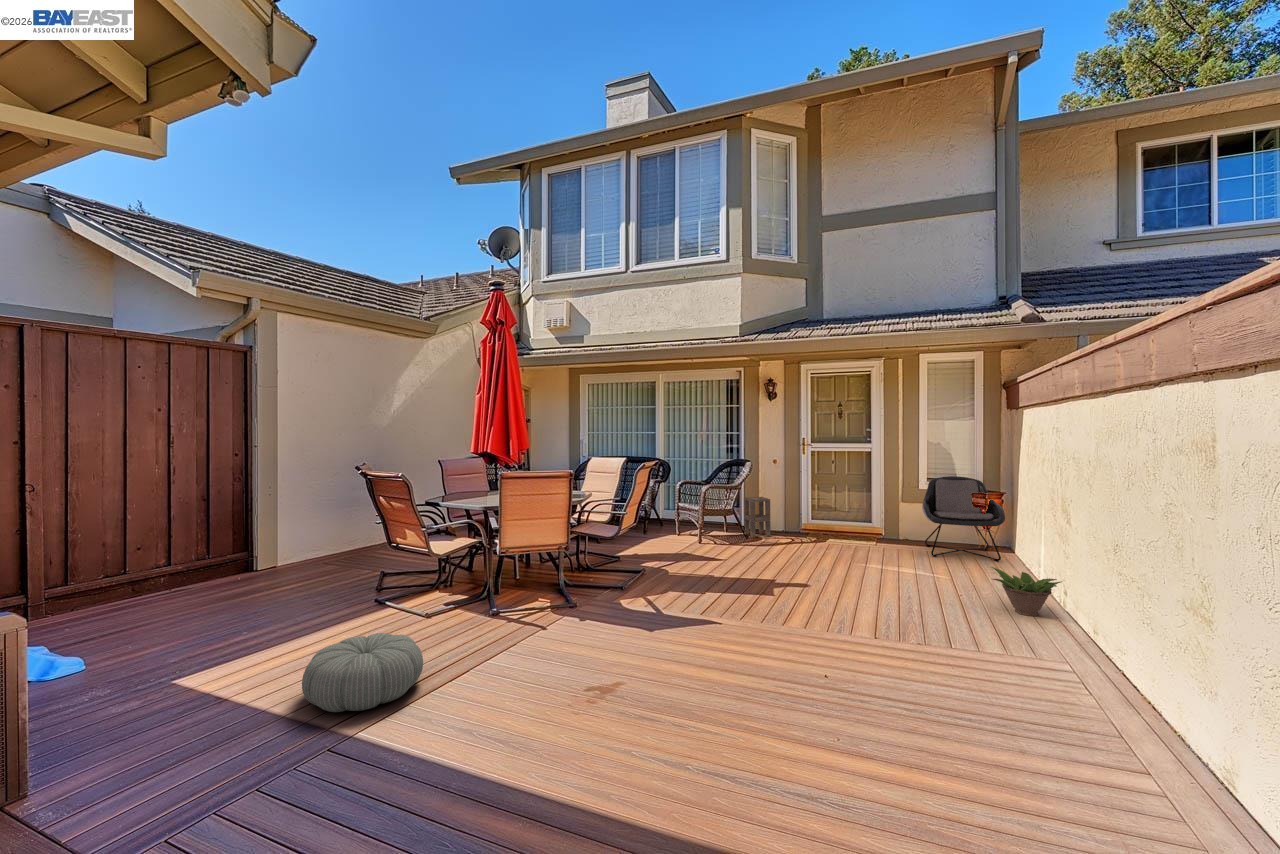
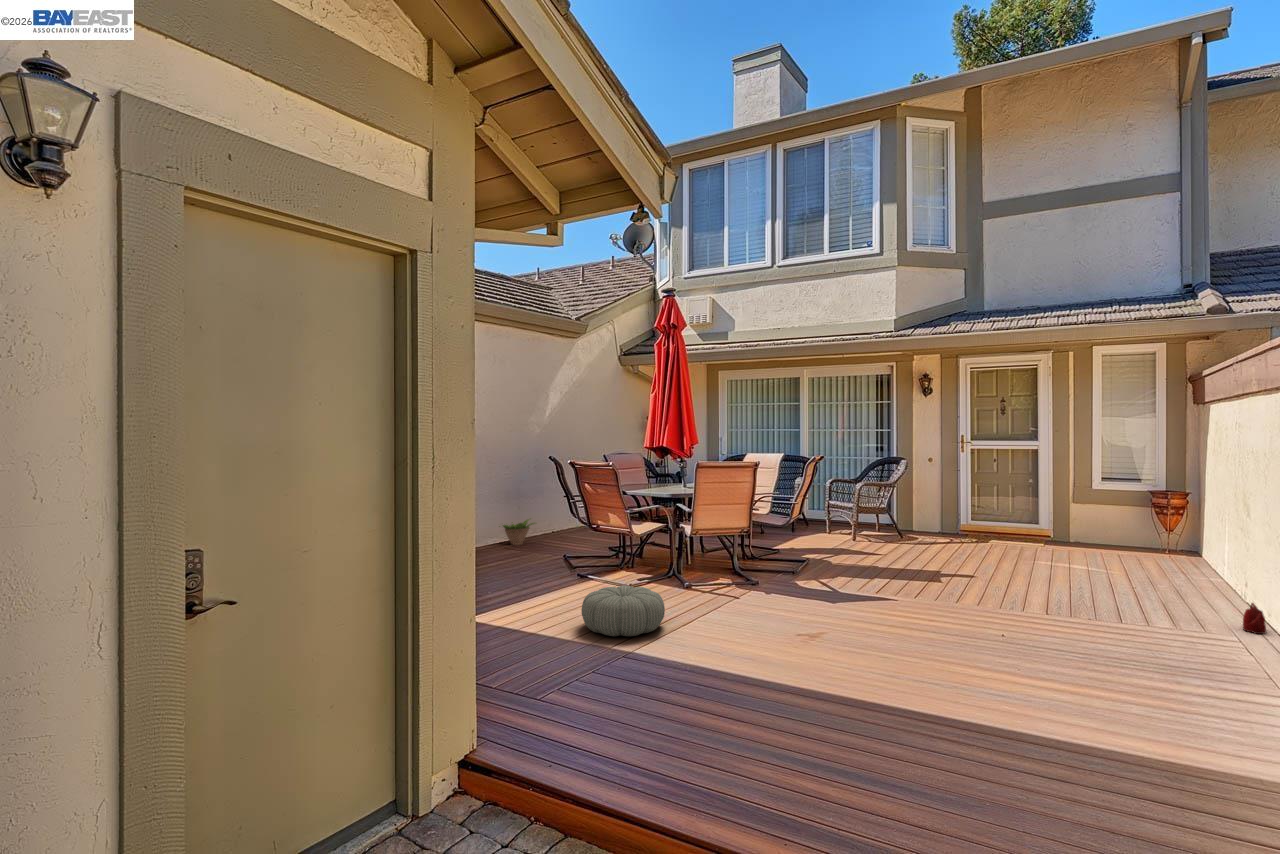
lounge chair: present [922,476,1005,561] -> none [1096,475,1189,562]
side table: present [744,497,771,538] -> none [898,496,927,537]
decorative plant: present [992,567,1062,616] -> present [499,519,535,545]
watering can: none [1074,625,1100,662] -> present [1243,603,1266,634]

